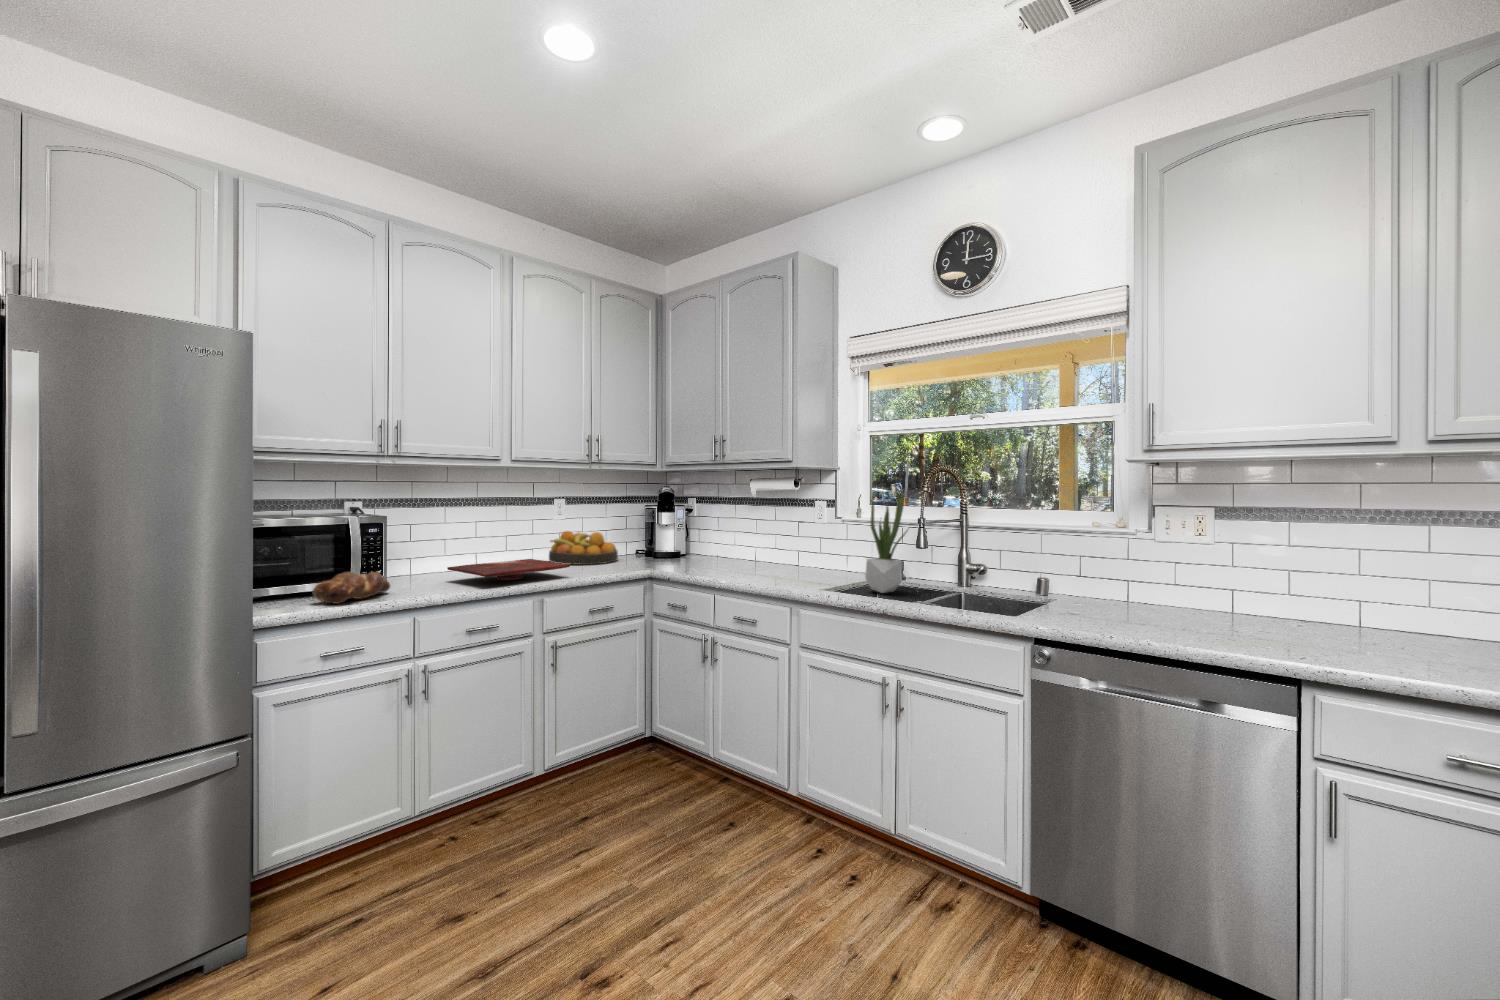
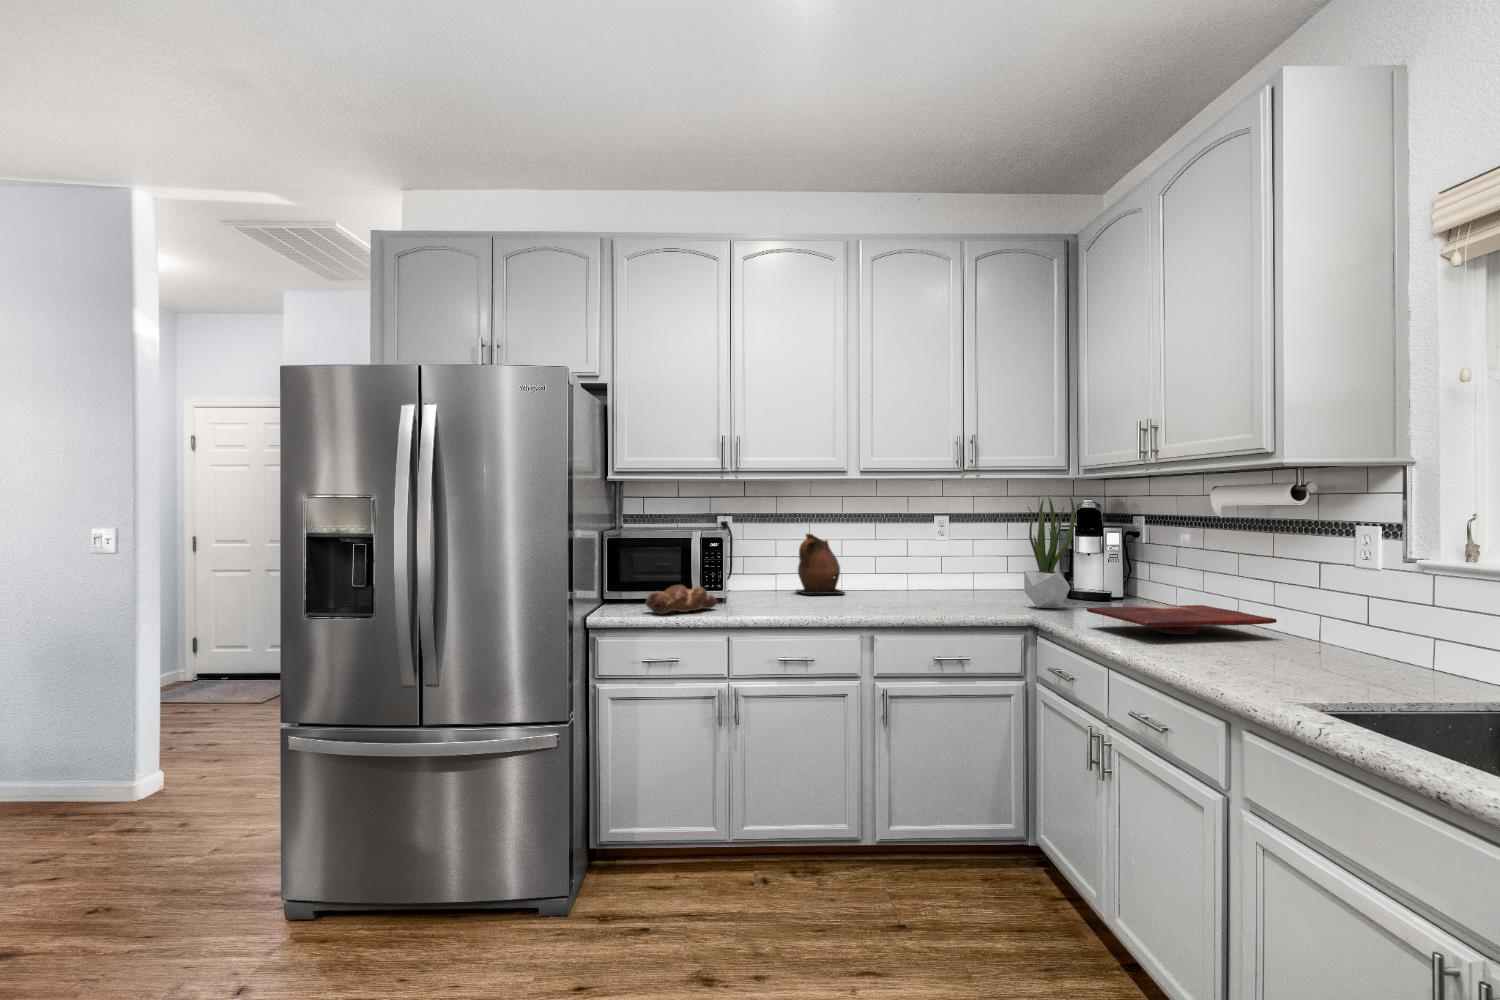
potted plant: present [865,490,907,593] -> present [1024,496,1075,608]
ceramic pitcher: none [430,516,485,571] -> present [796,534,845,594]
fruit bowl: present [549,531,618,565] -> none [923,556,1014,601]
cutting board: present [447,559,570,580] -> present [1087,605,1277,634]

